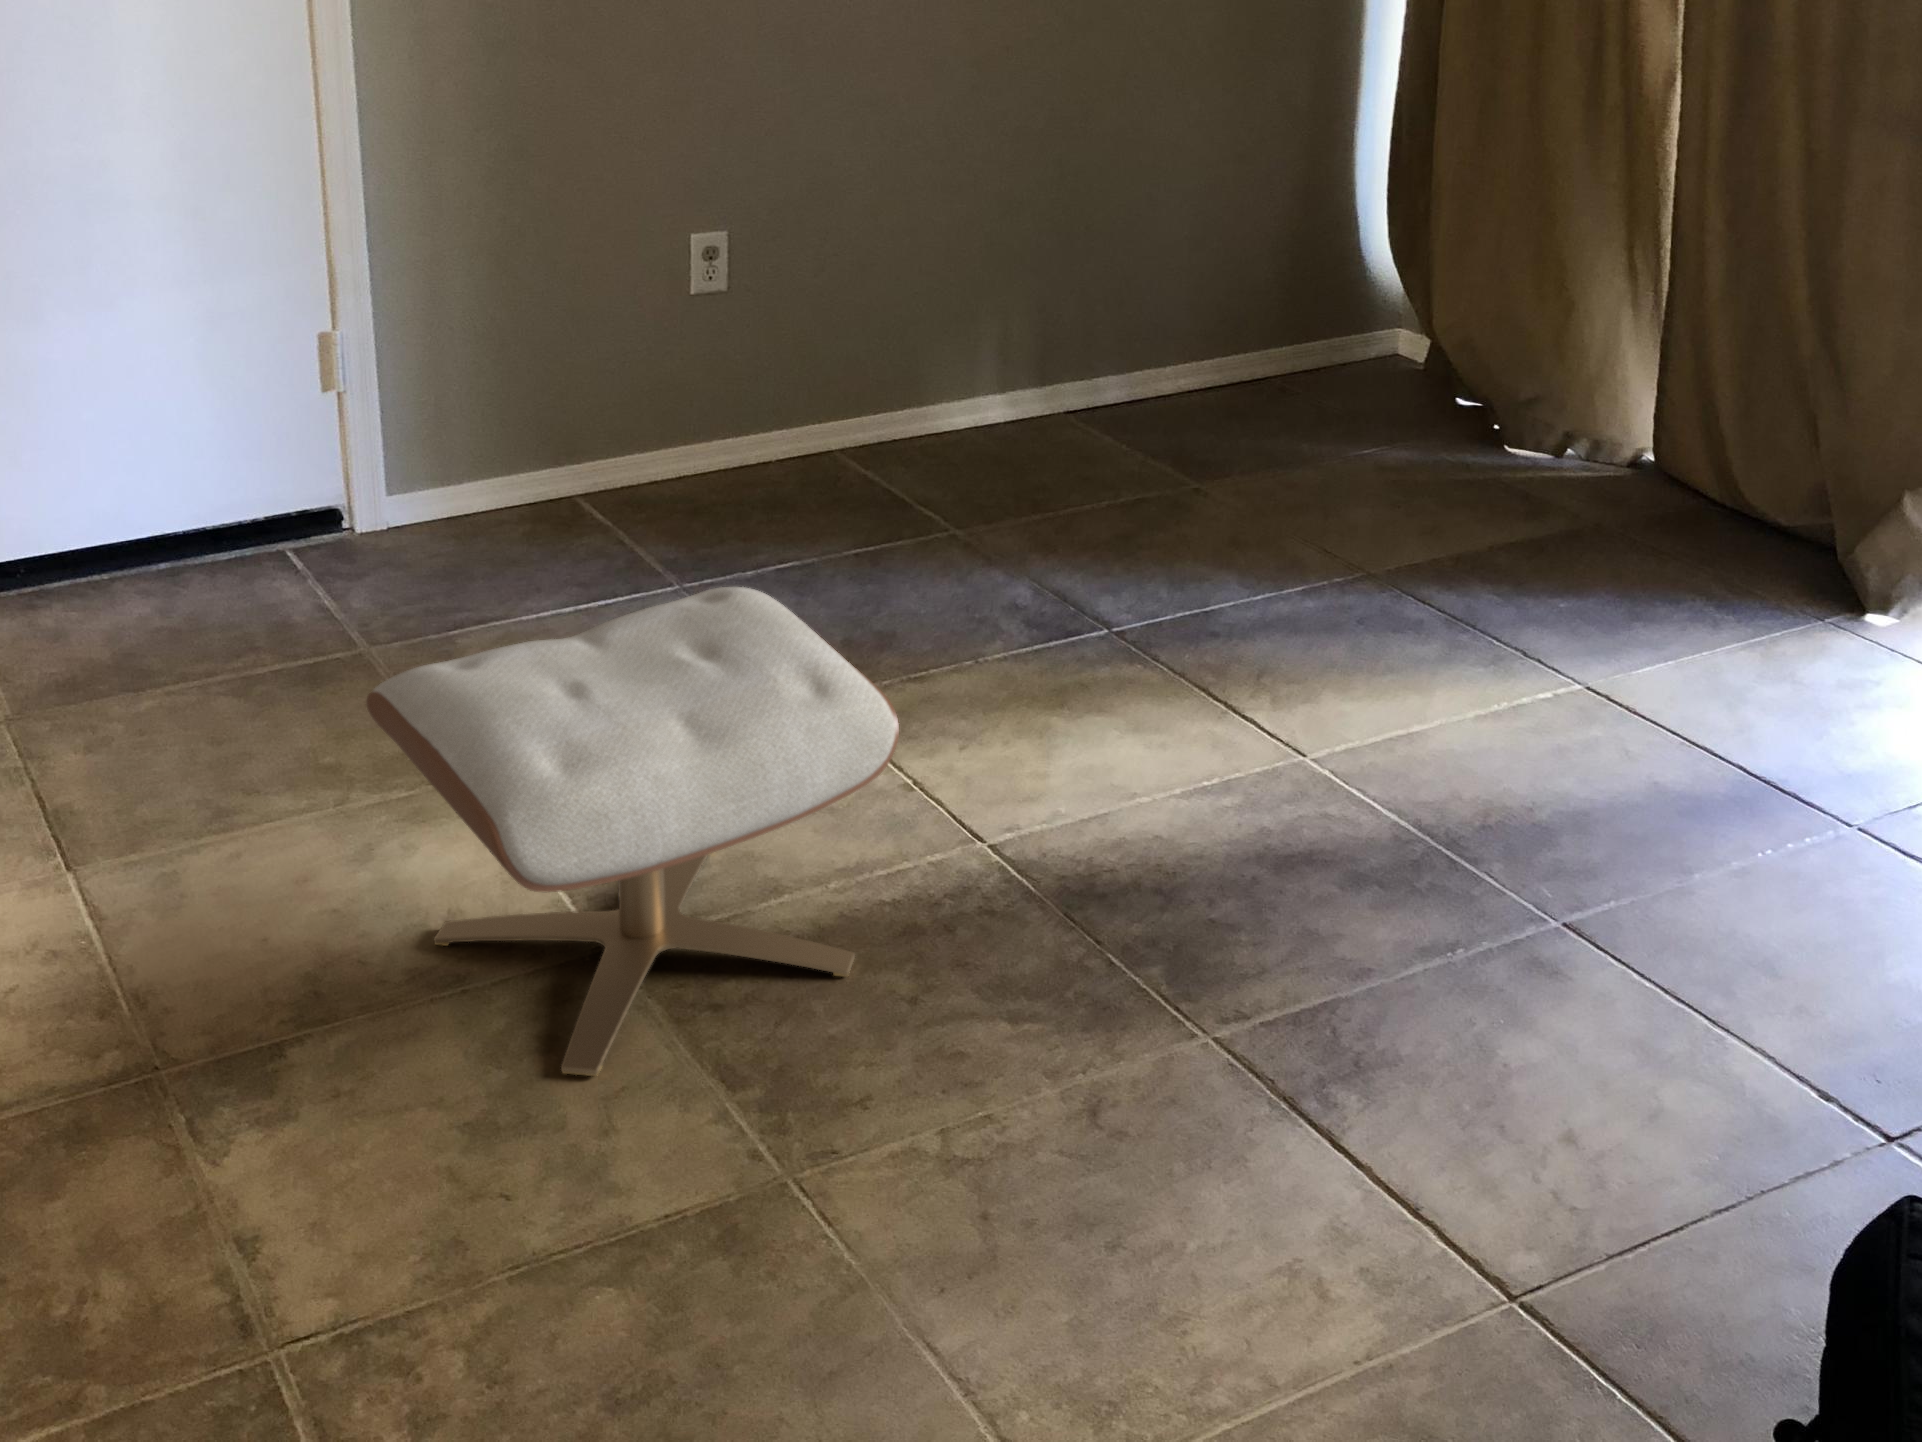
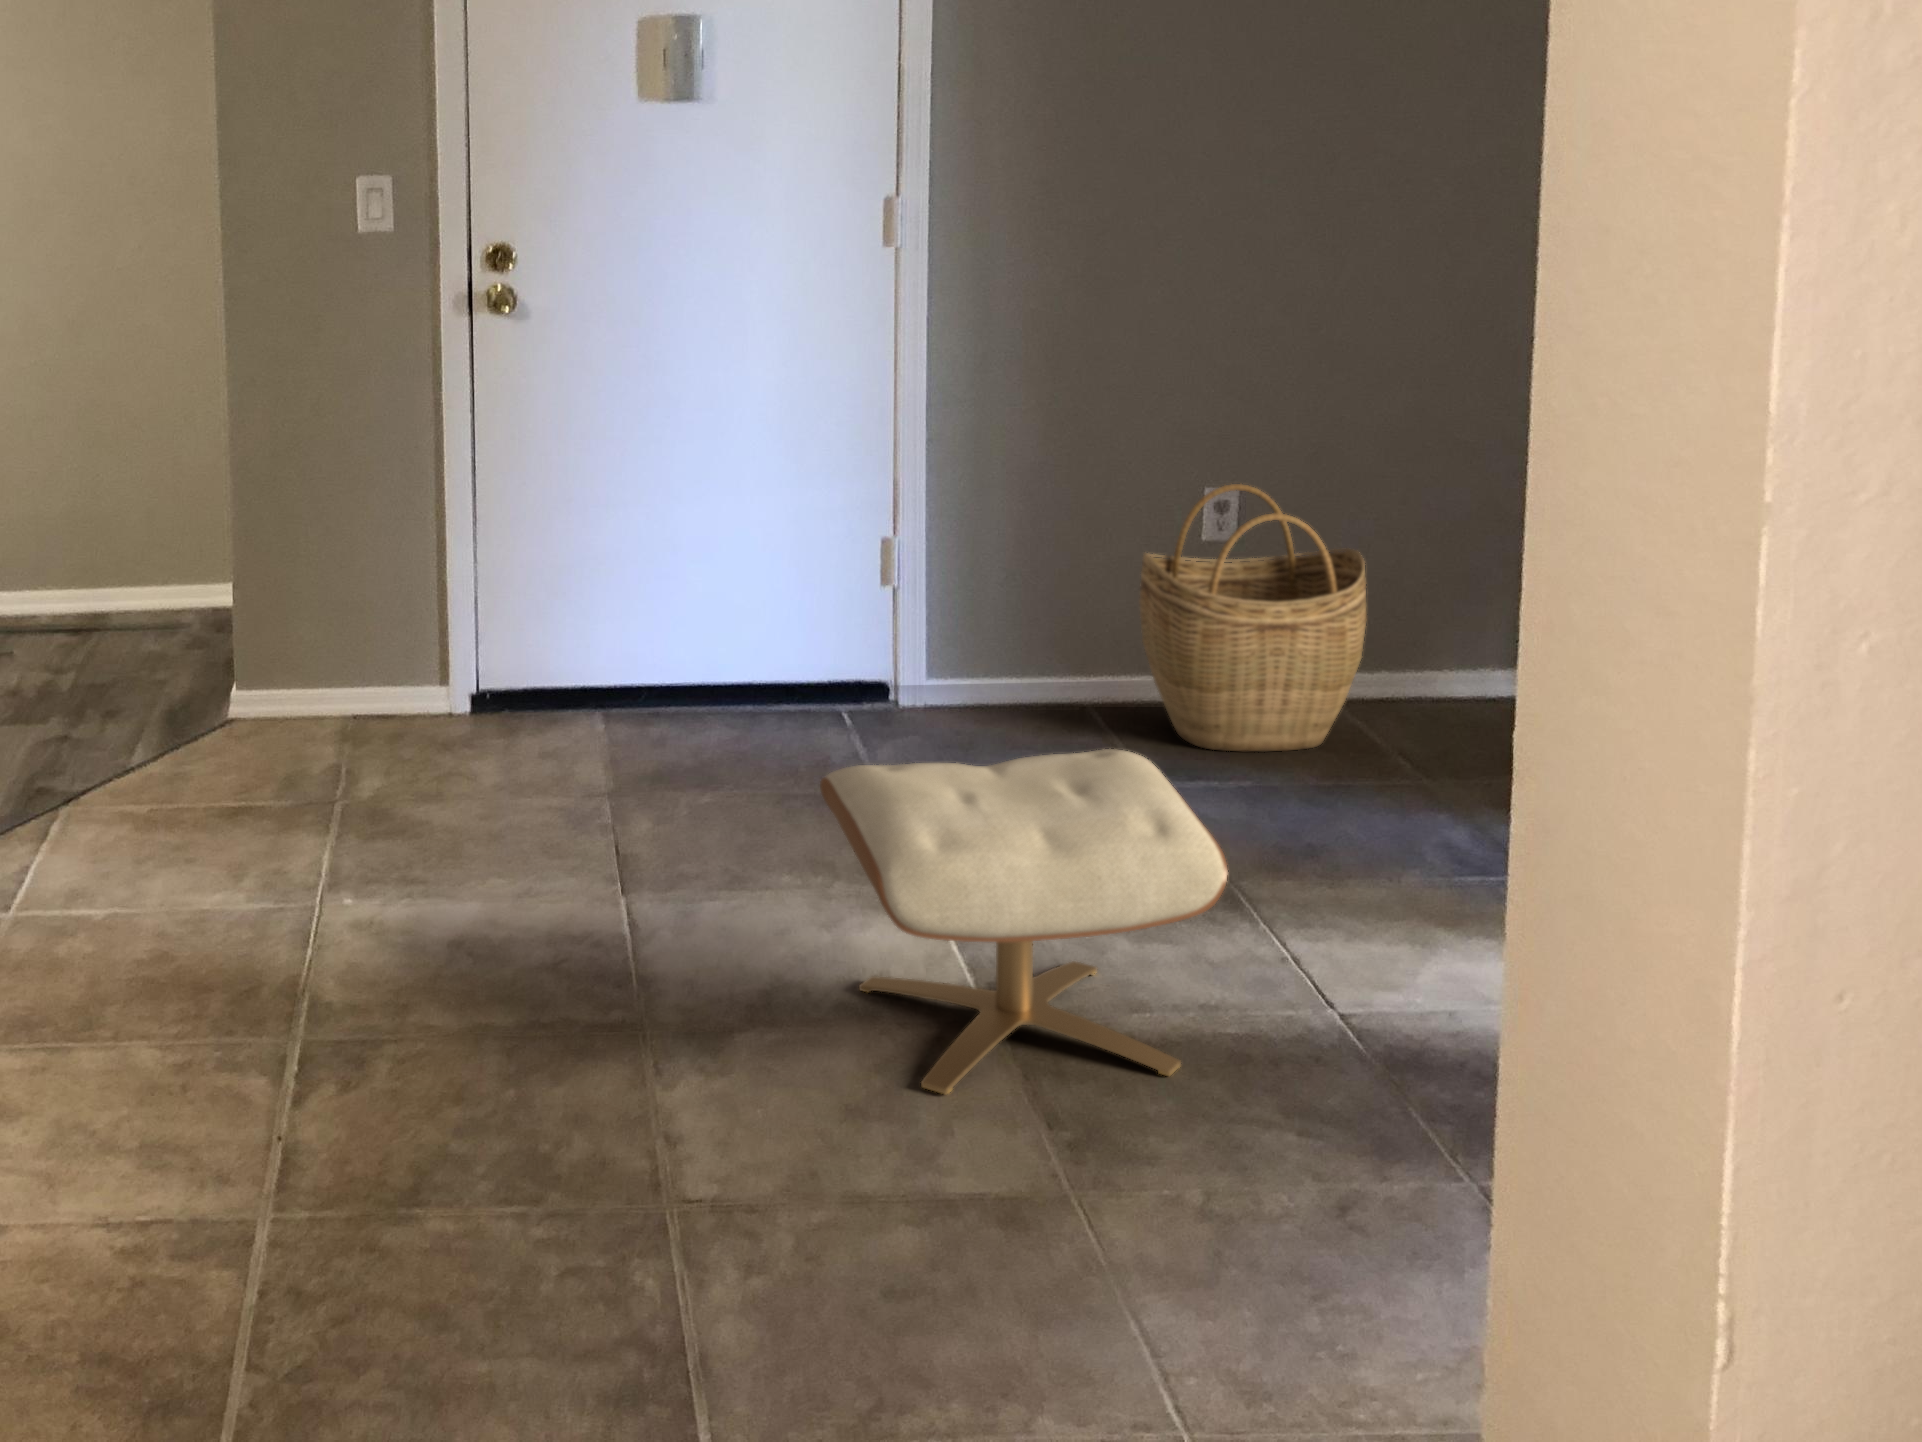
woven basket: none [632,229,879,531] -> present [1140,484,1367,752]

